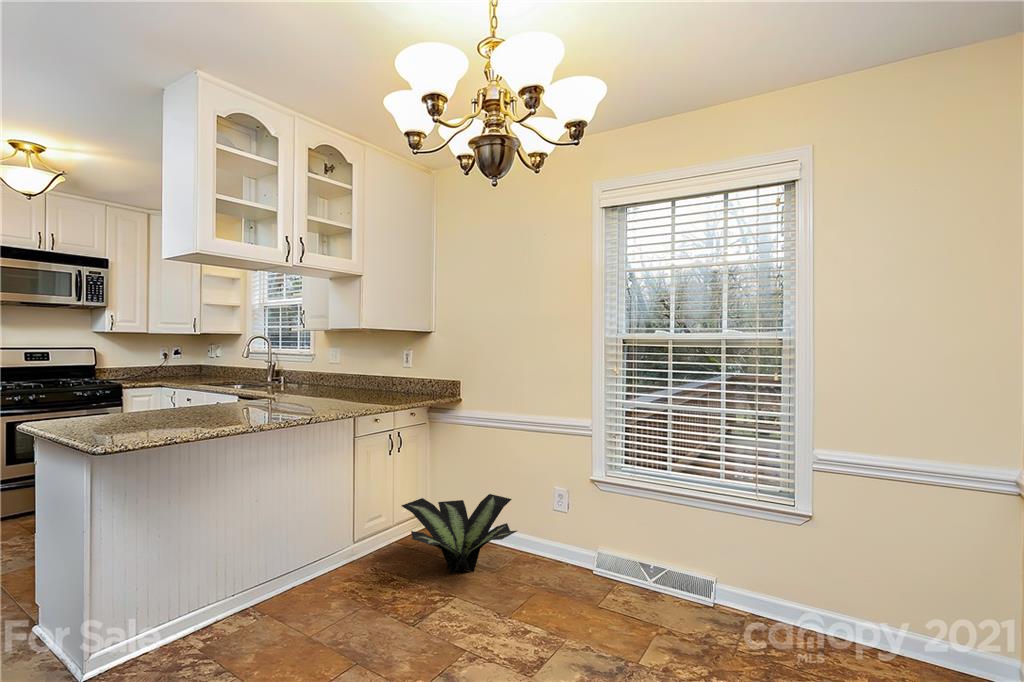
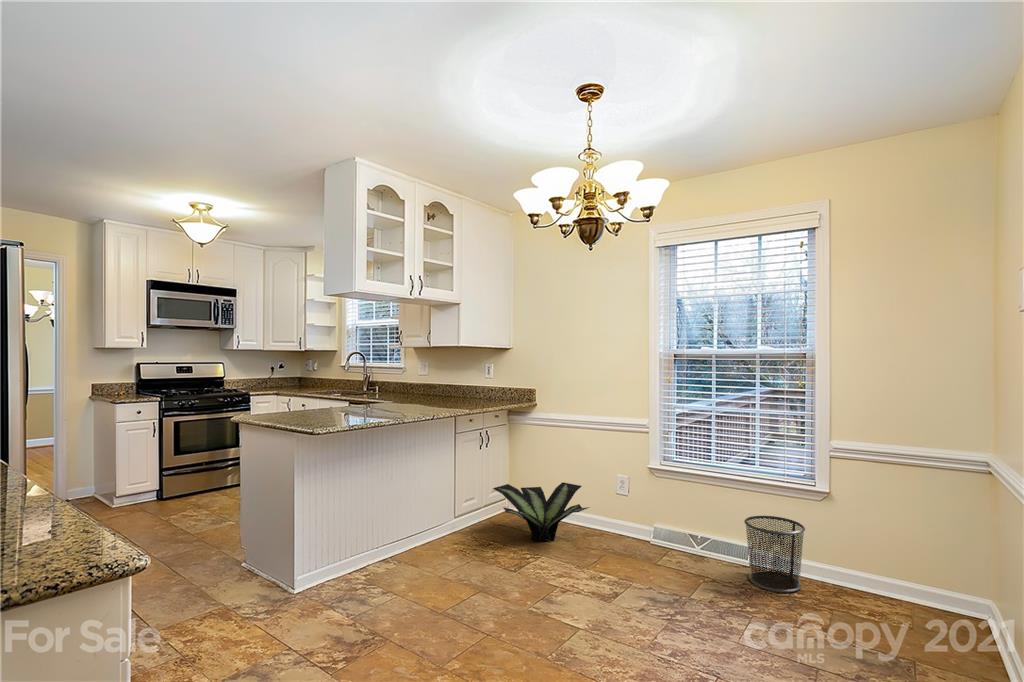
waste bin: none [706,544,782,648] -> present [744,516,805,592]

